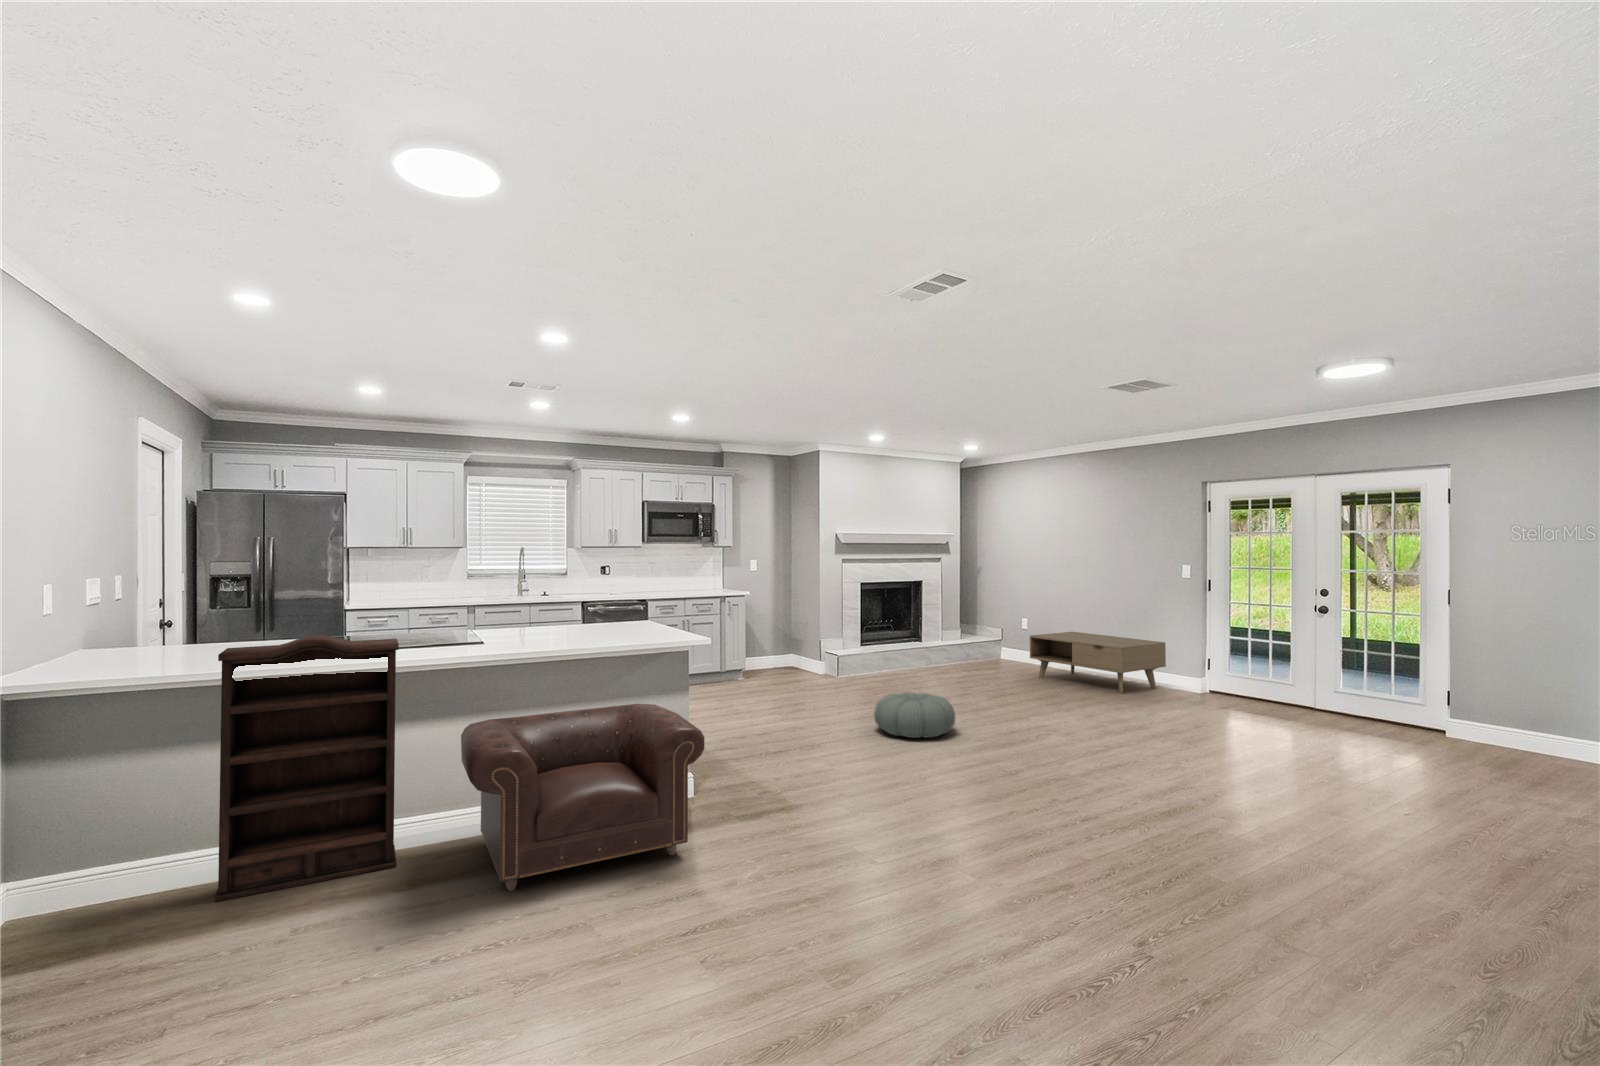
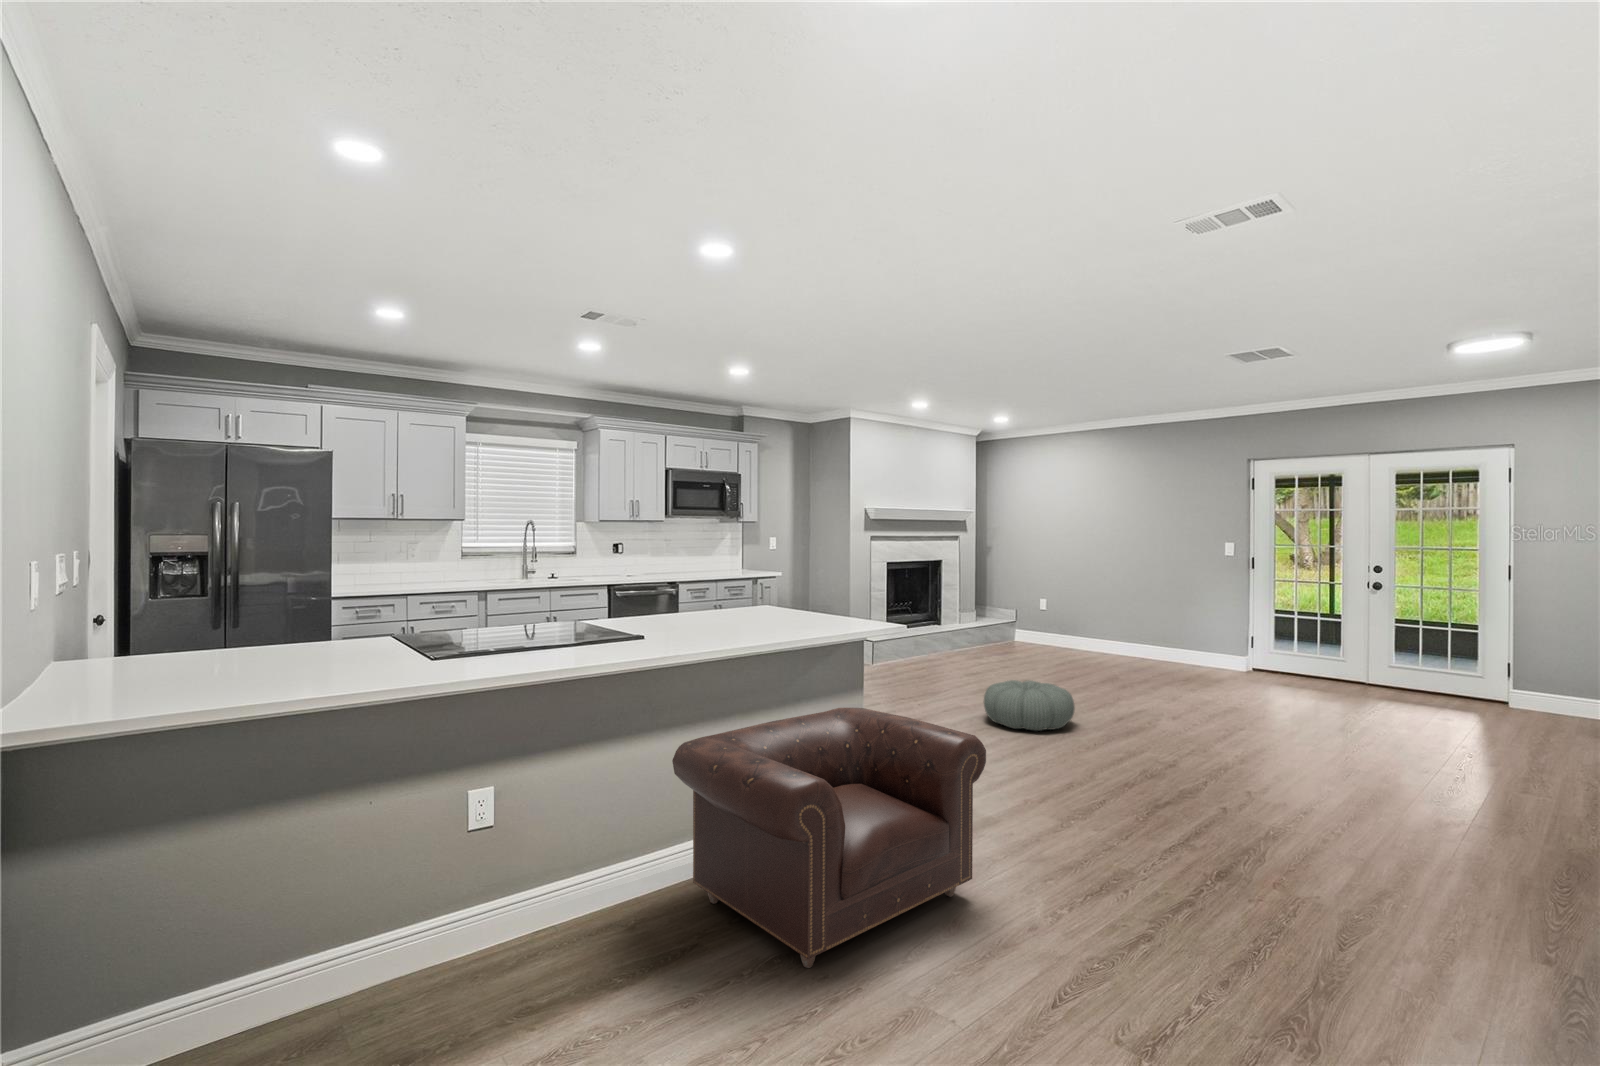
coffee table: present [1030,632,1166,694] -> none [1065,612,1205,674]
bookshelf: present [214,635,399,902] -> none [377,630,616,1032]

